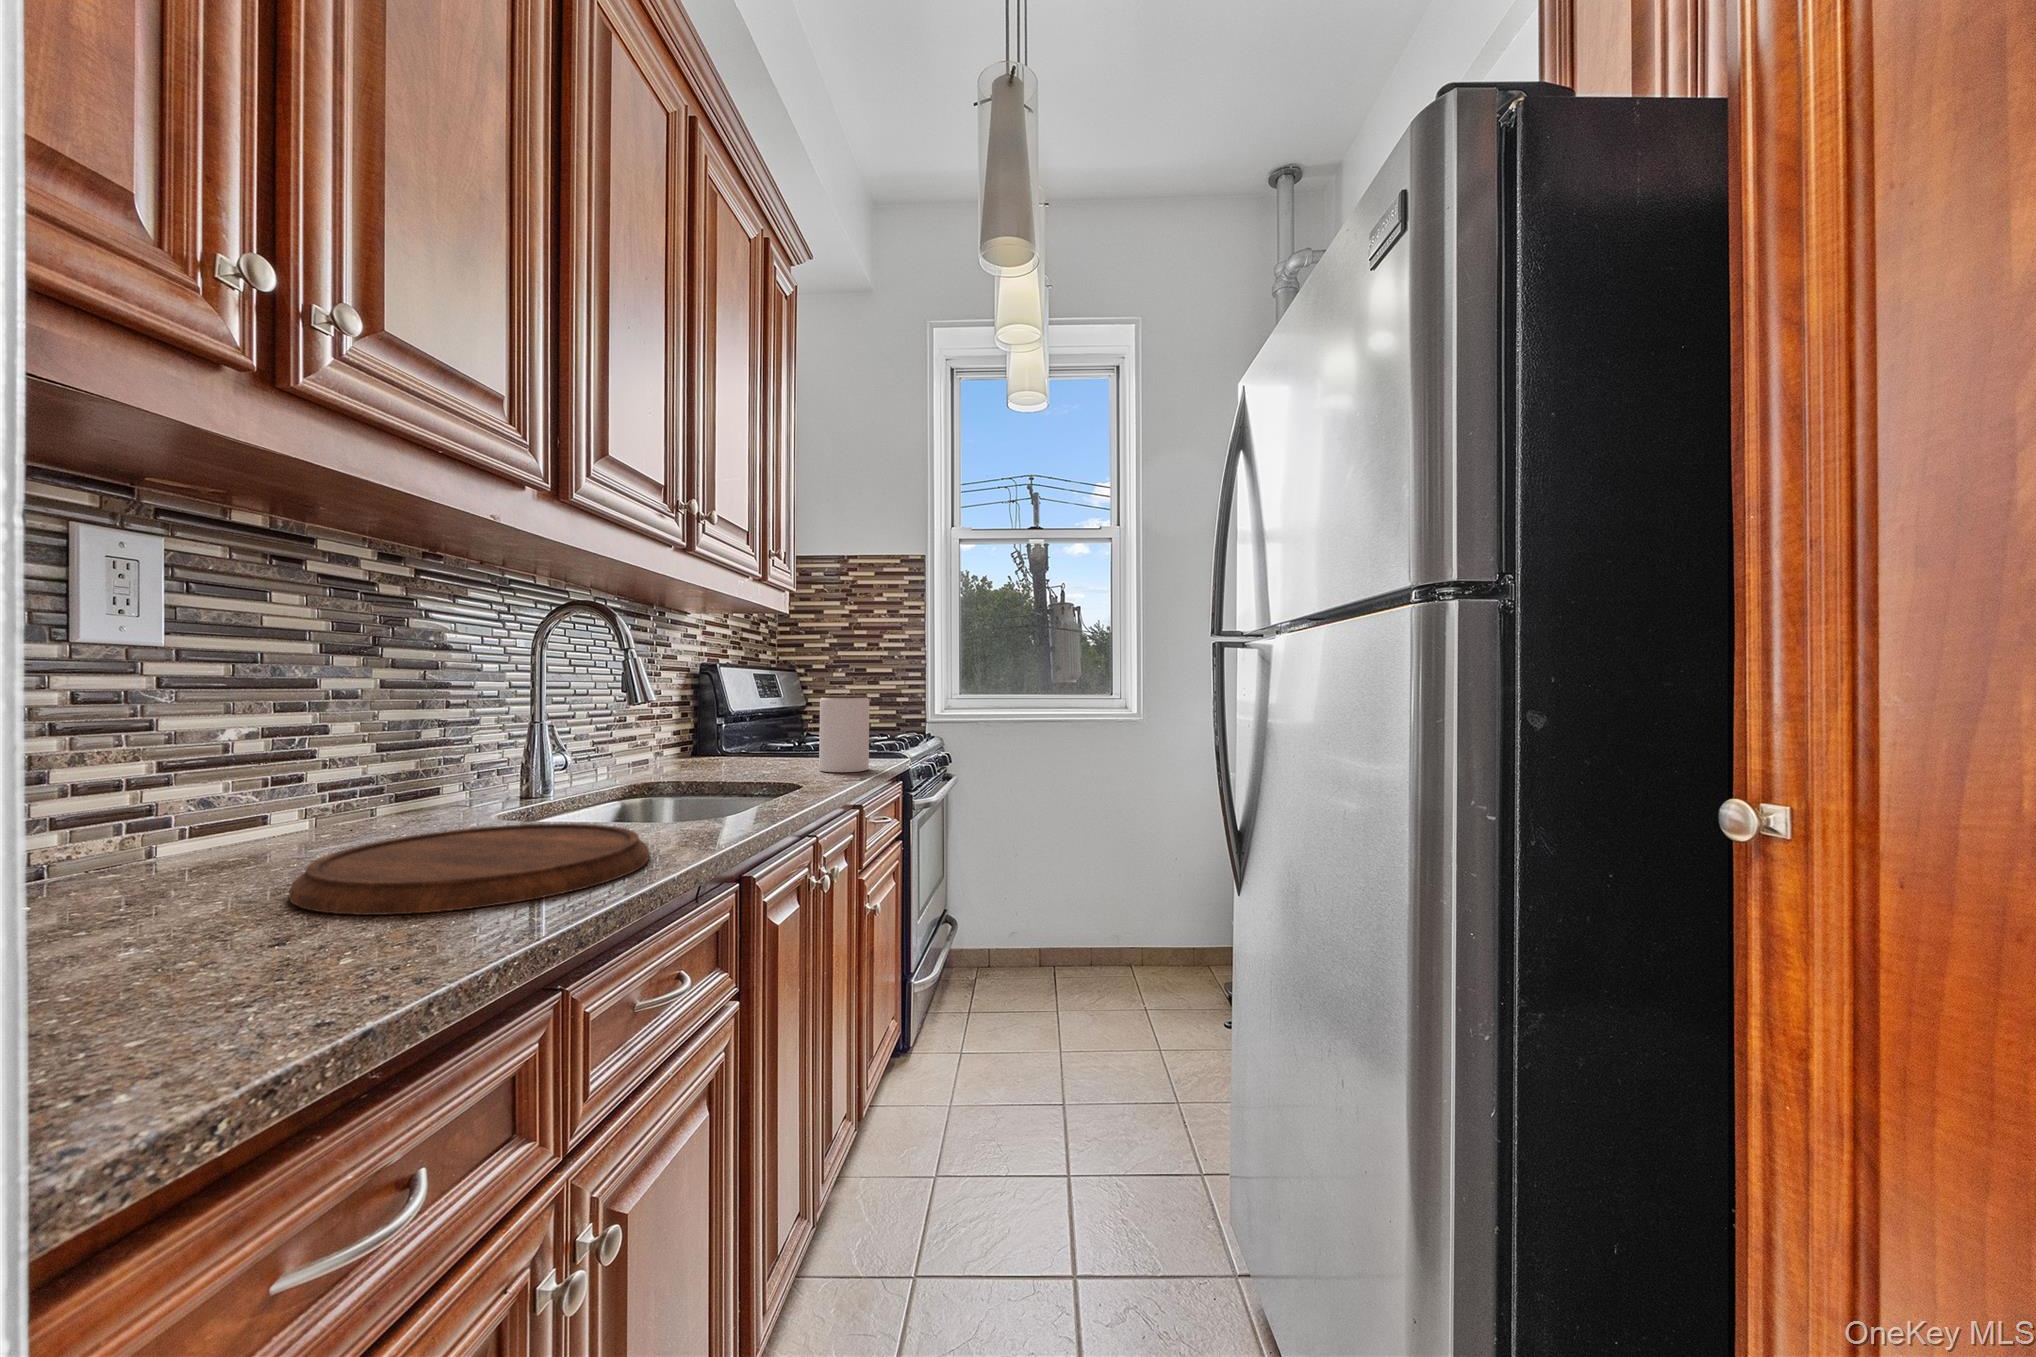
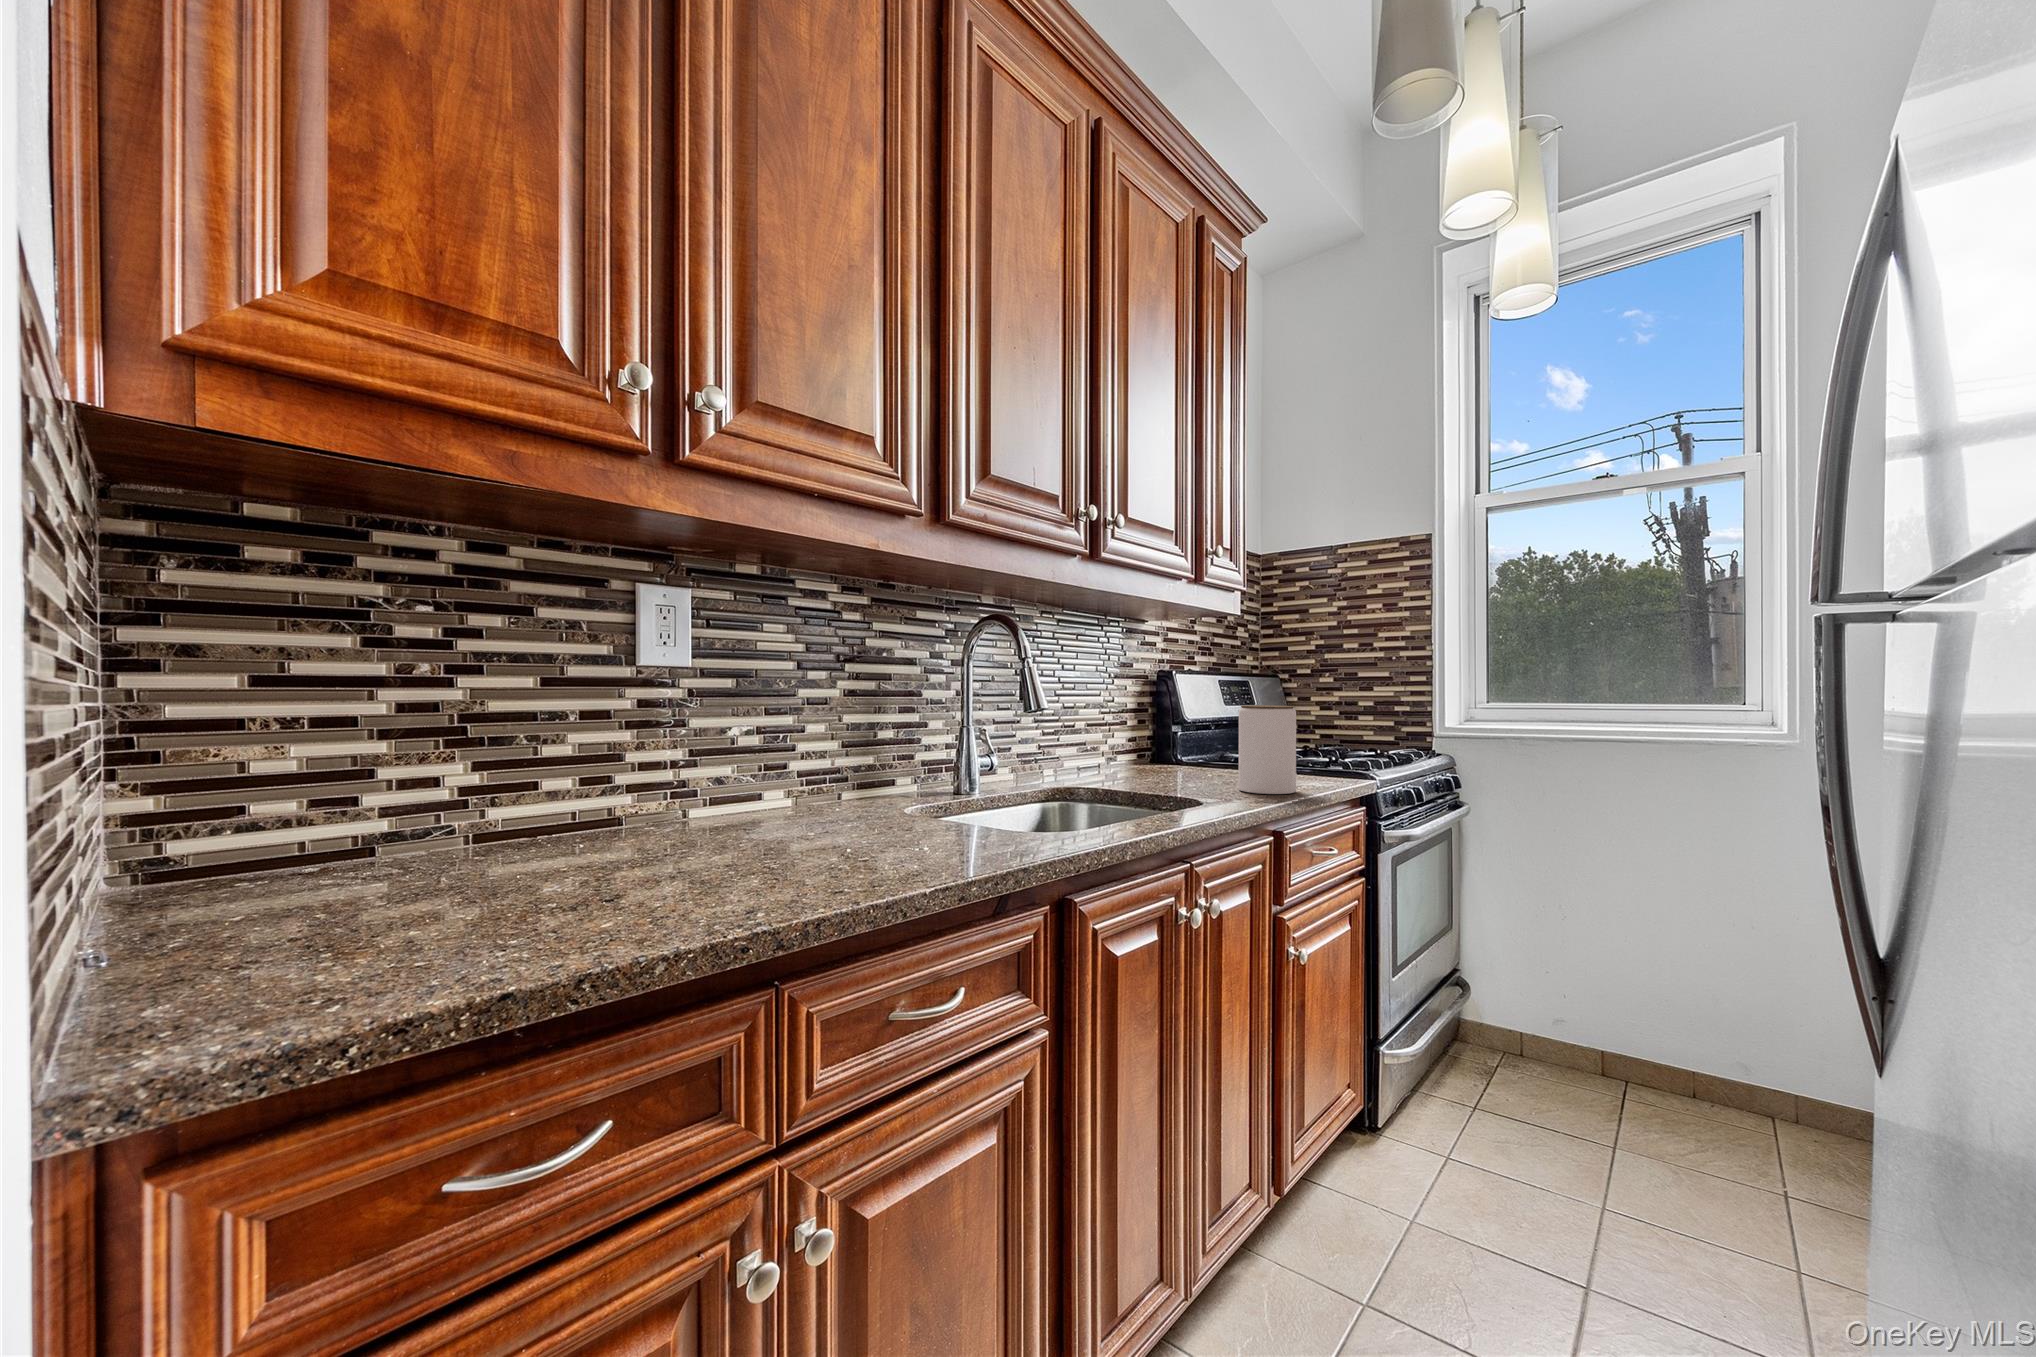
cutting board: present [289,823,649,915] -> none [696,817,953,887]

